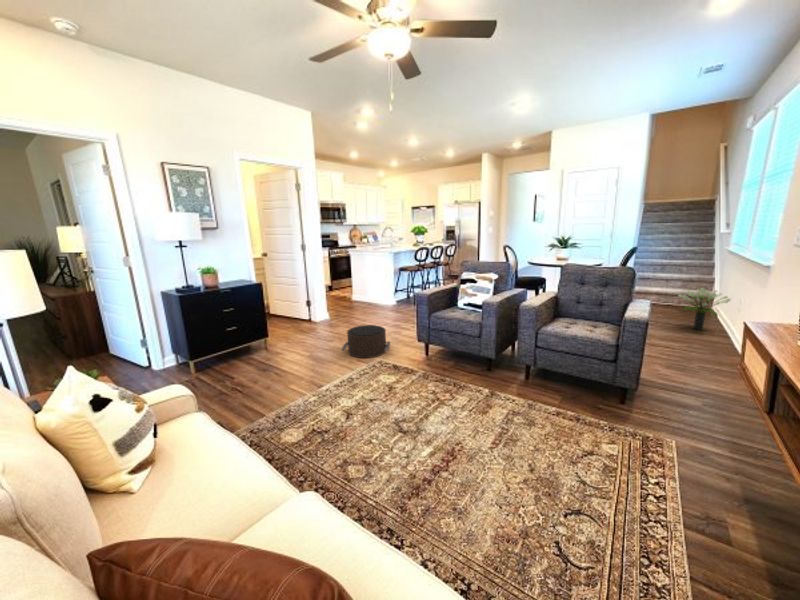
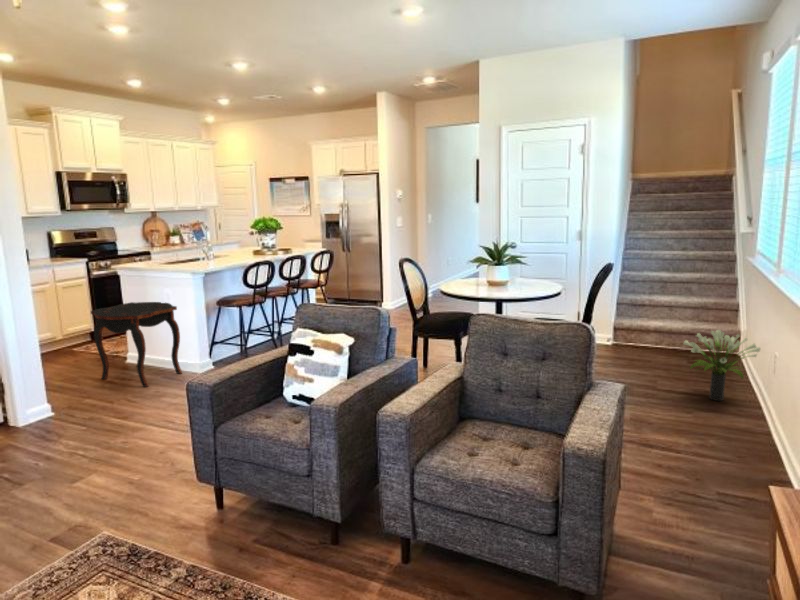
side table: none [340,269,381,310] -> present [91,302,182,387]
pouf: present [342,325,390,358] -> none [16,444,146,531]

